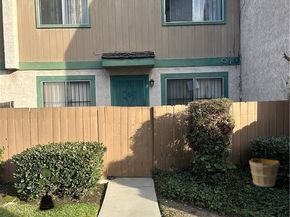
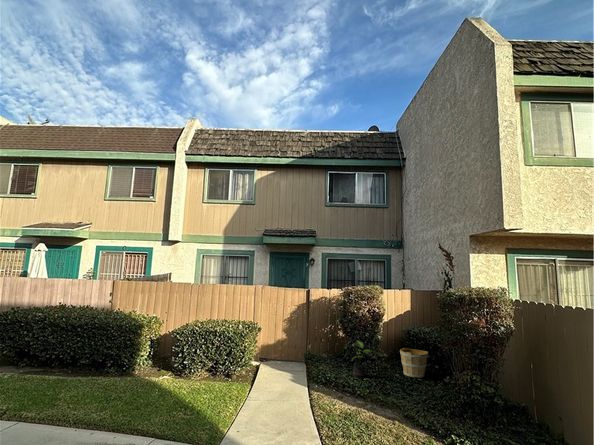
potted plant: present [39,169,62,209] -> present [353,340,373,377]

